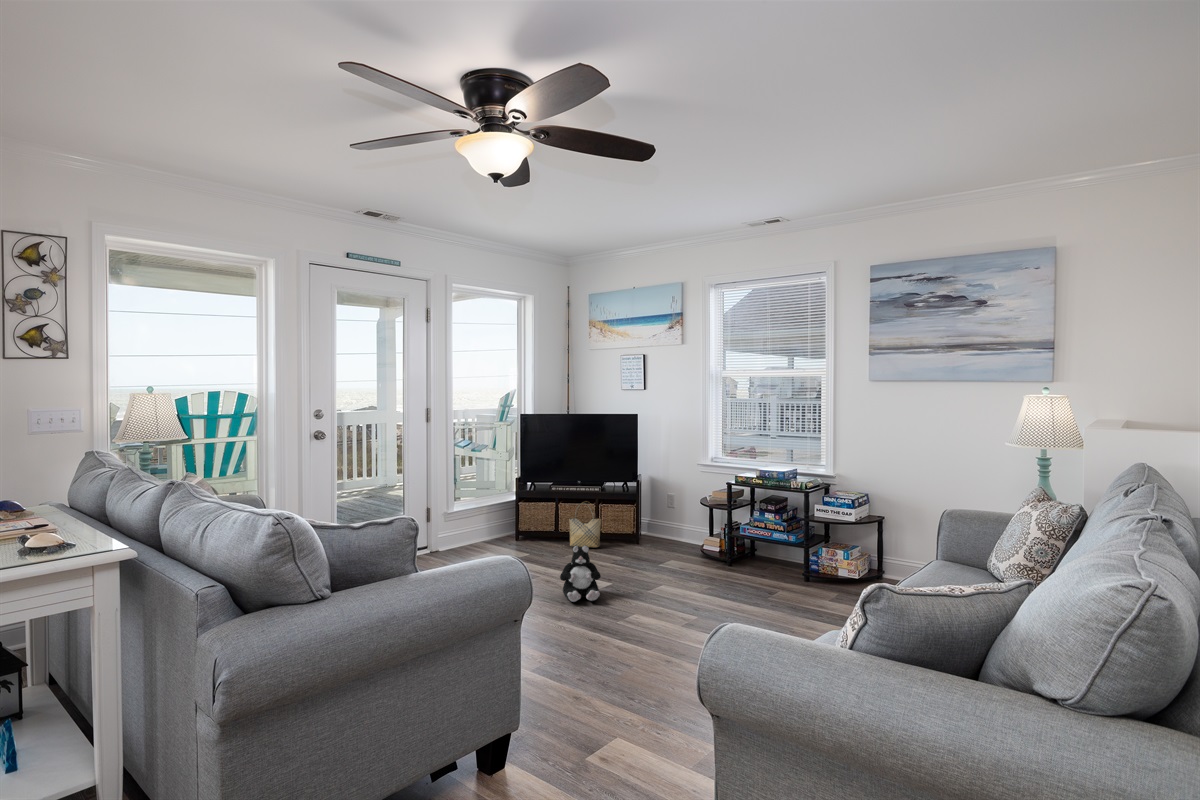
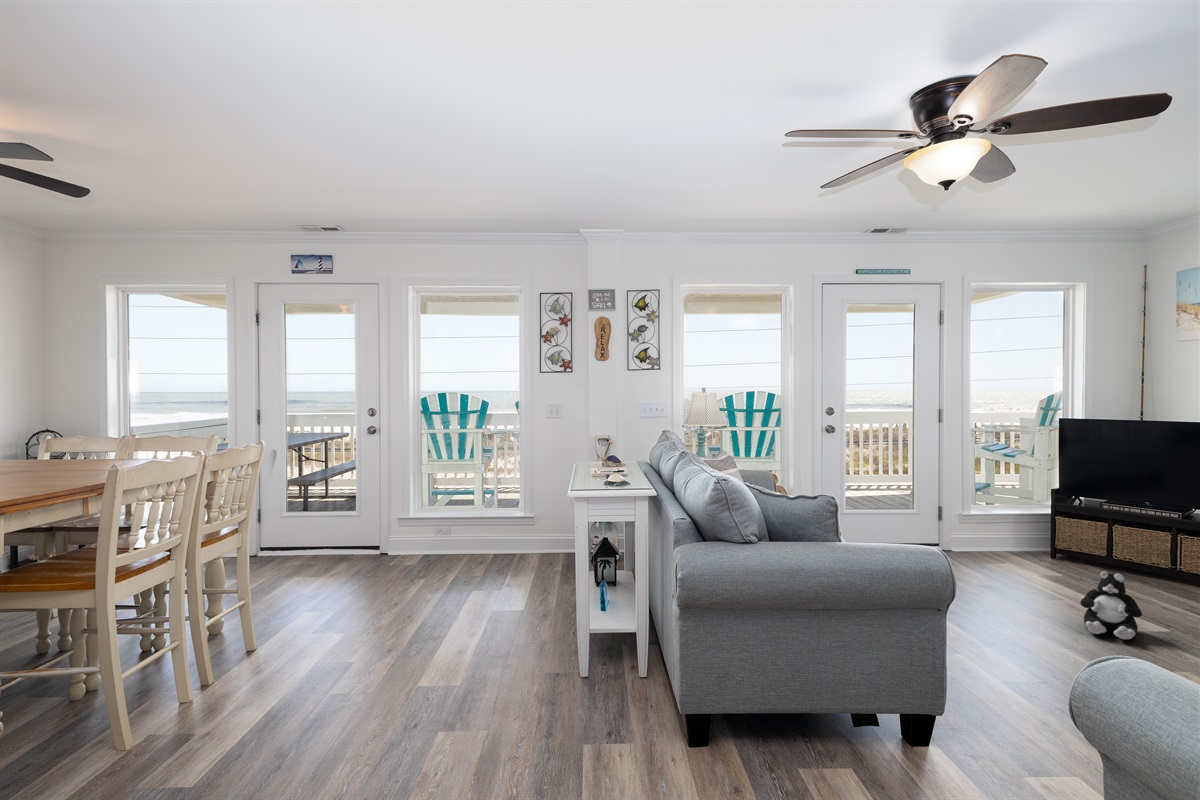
woven basket: present [569,501,601,548] -> none [1124,527,1178,585]

